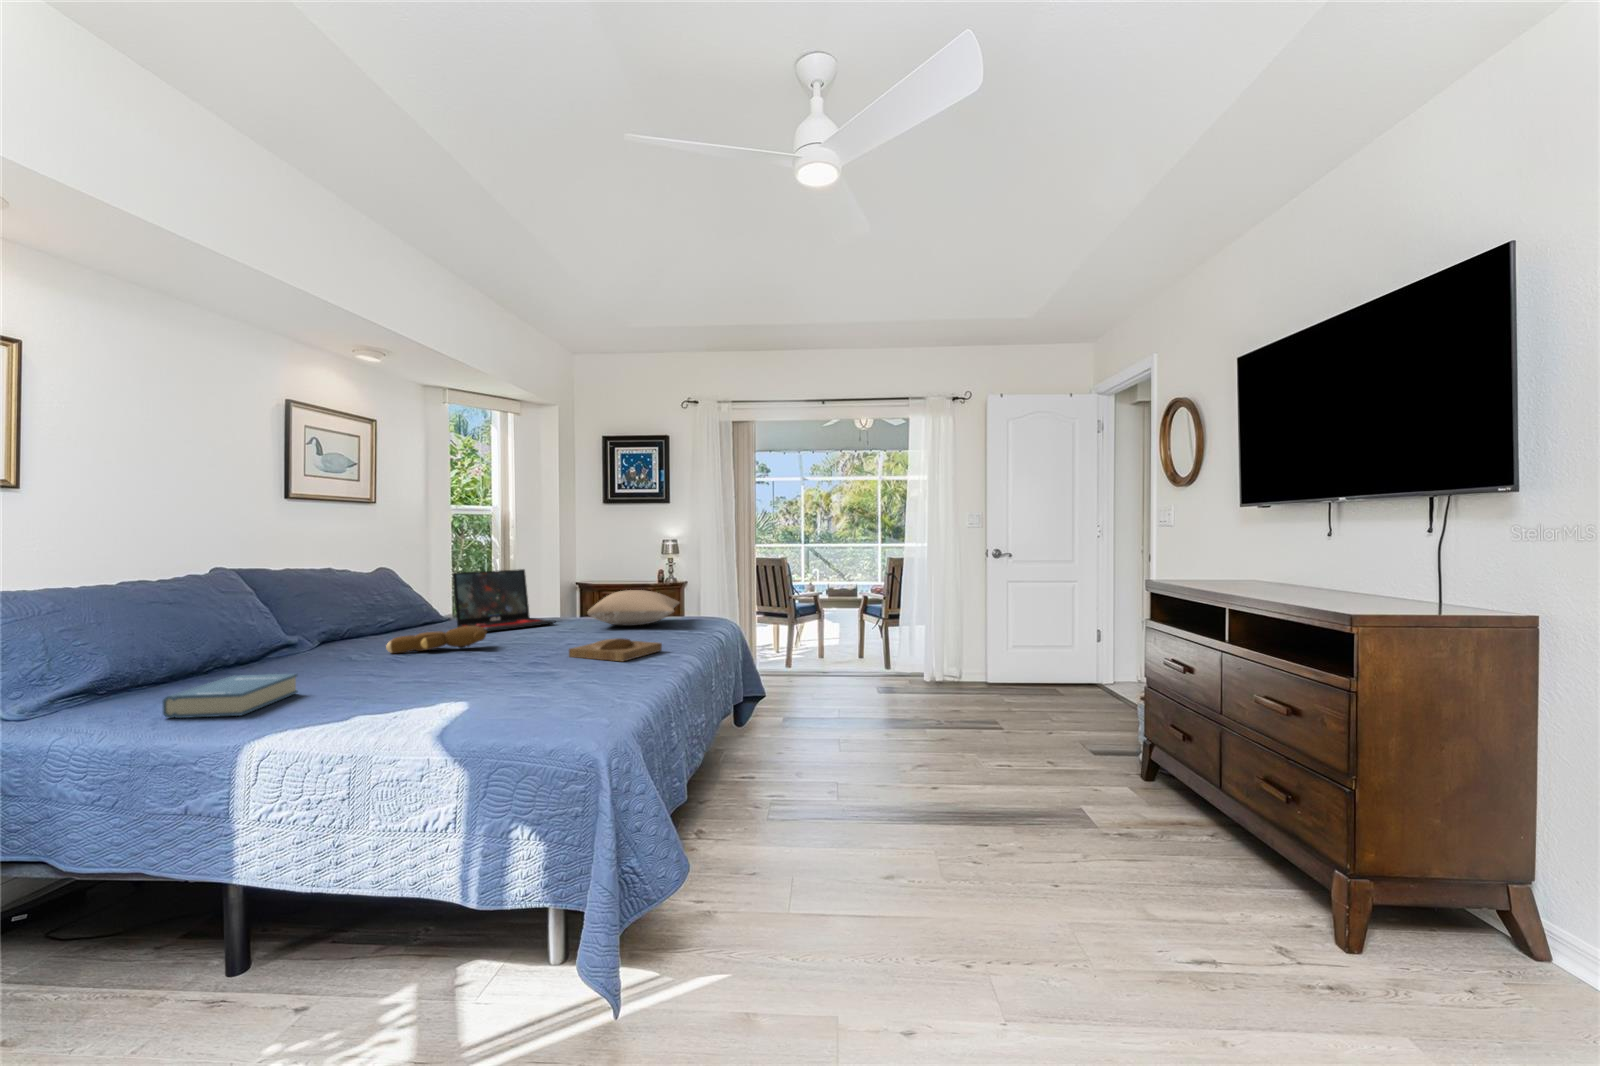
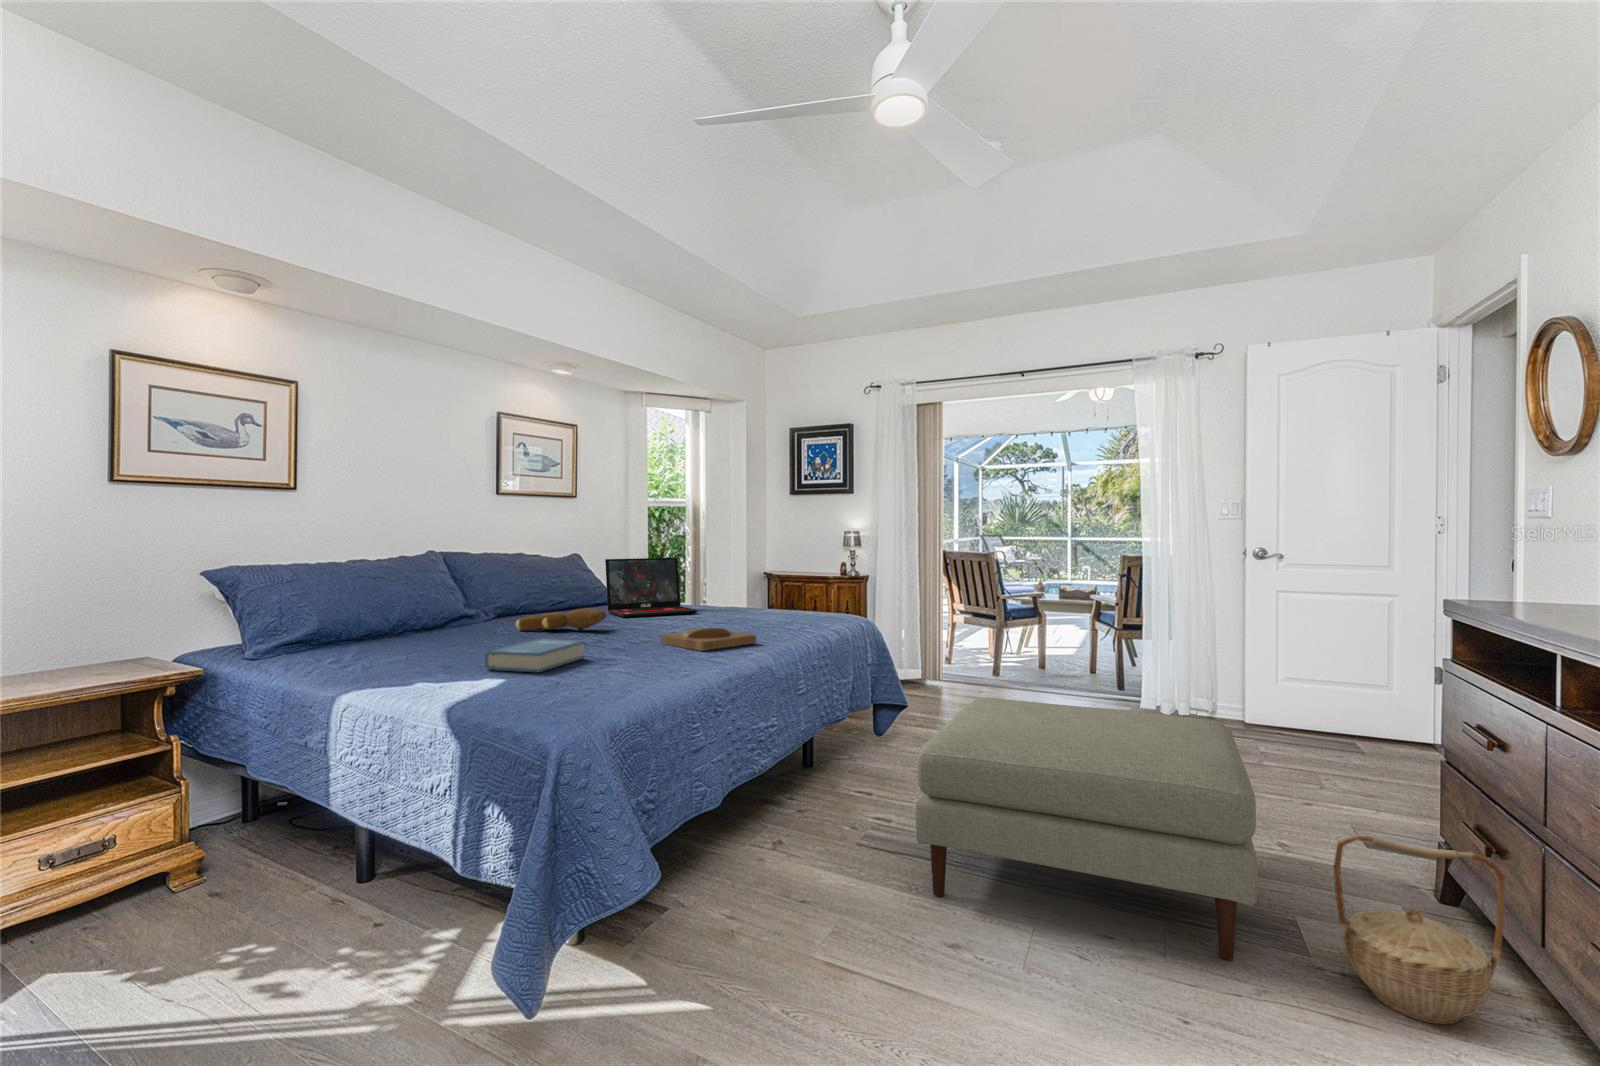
pillow: present [588,590,679,626] -> none [718,581,826,618]
hardback book: present [163,674,298,718] -> present [485,639,585,672]
ottoman: none [841,684,1088,854] -> present [916,698,1258,960]
basket: none [1131,753,1222,868] -> present [1334,836,1505,1024]

